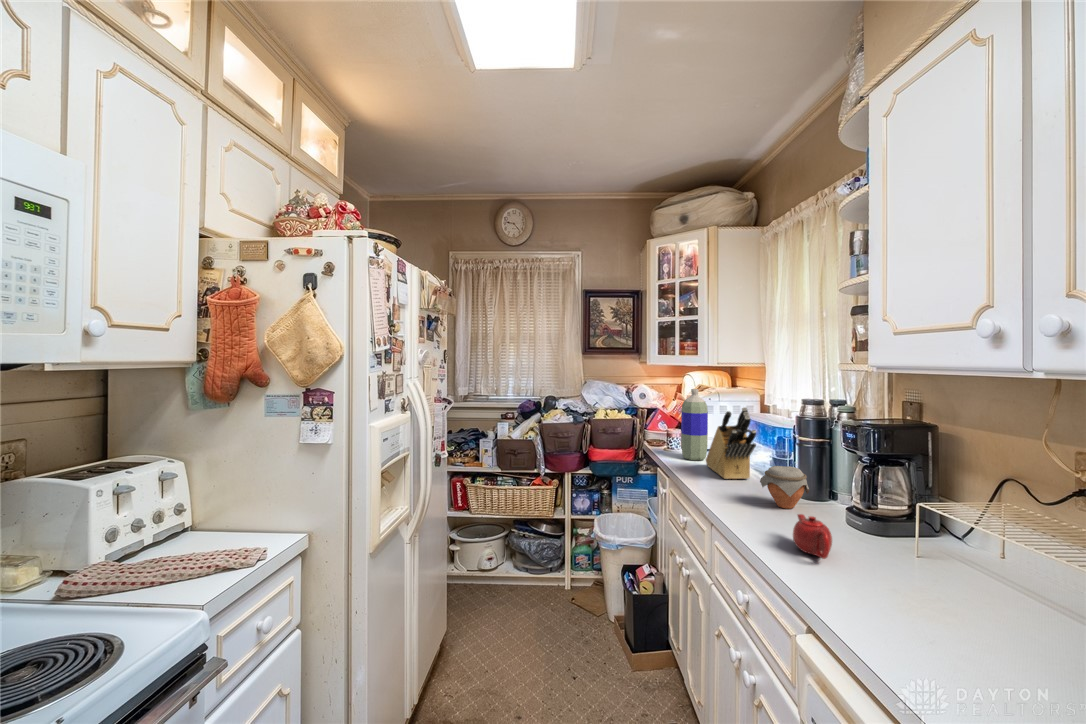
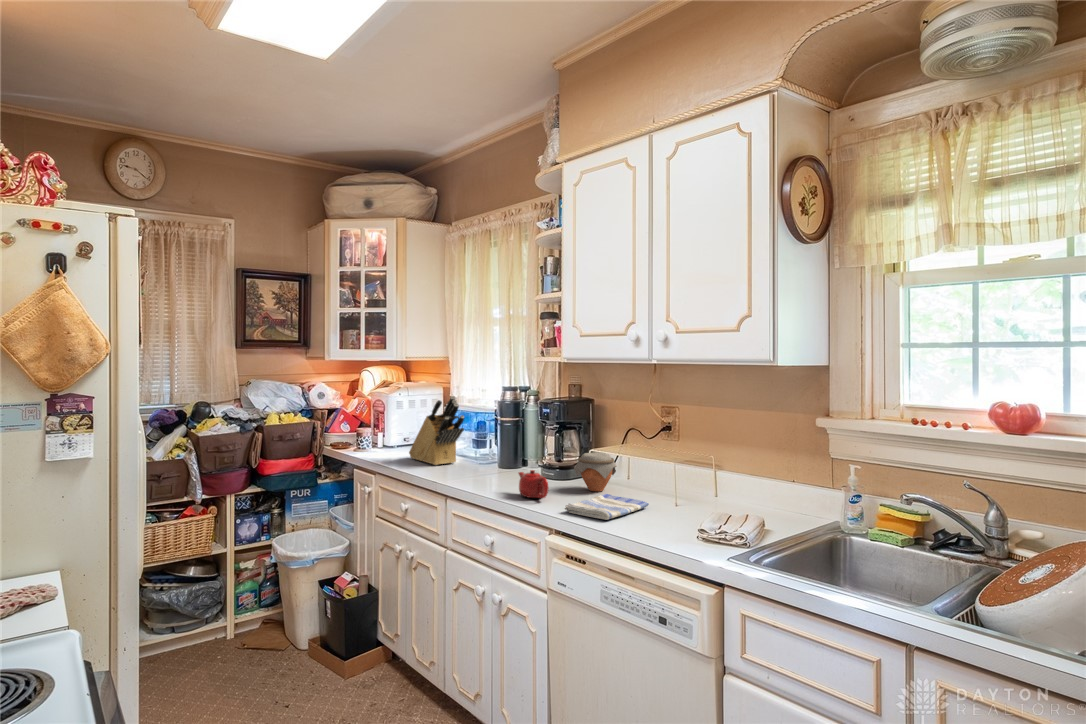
bottle: present [681,389,708,460] -> none [380,383,407,456]
jar: present [760,466,809,509] -> present [574,452,617,492]
dish towel: none [844,575,1009,630] -> present [565,494,649,520]

